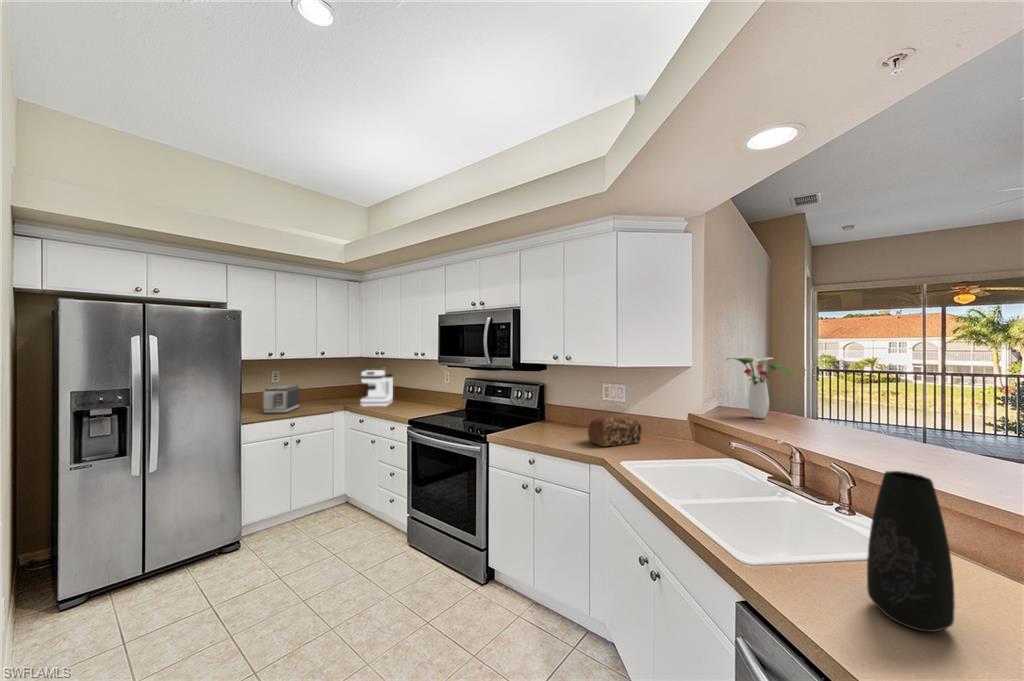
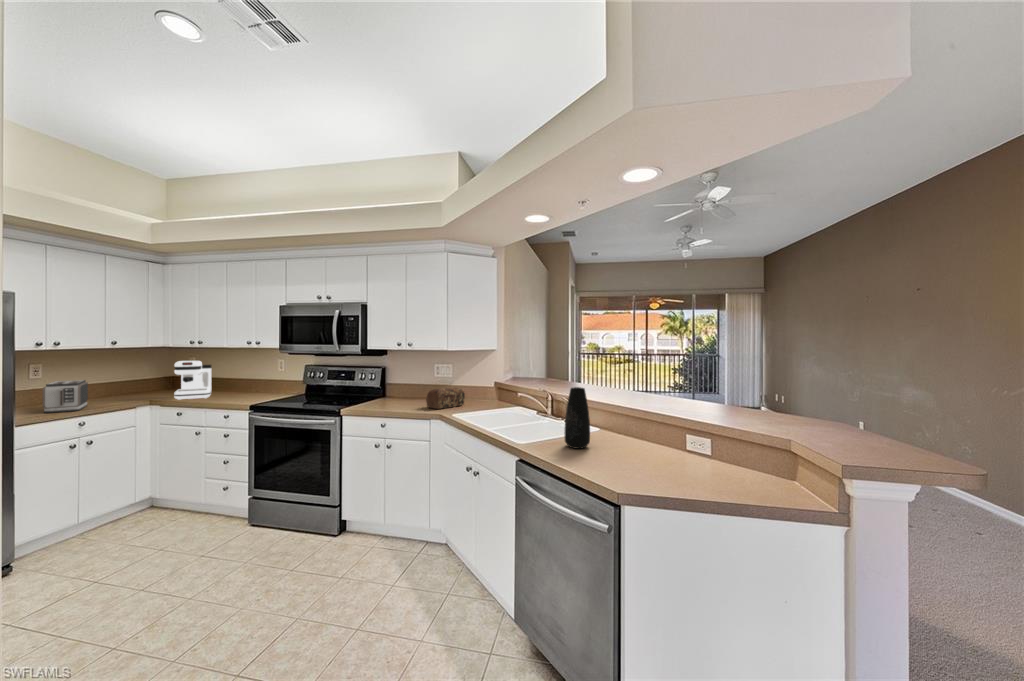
flower arrangement: present [726,356,791,418] -> none [519,342,555,383]

